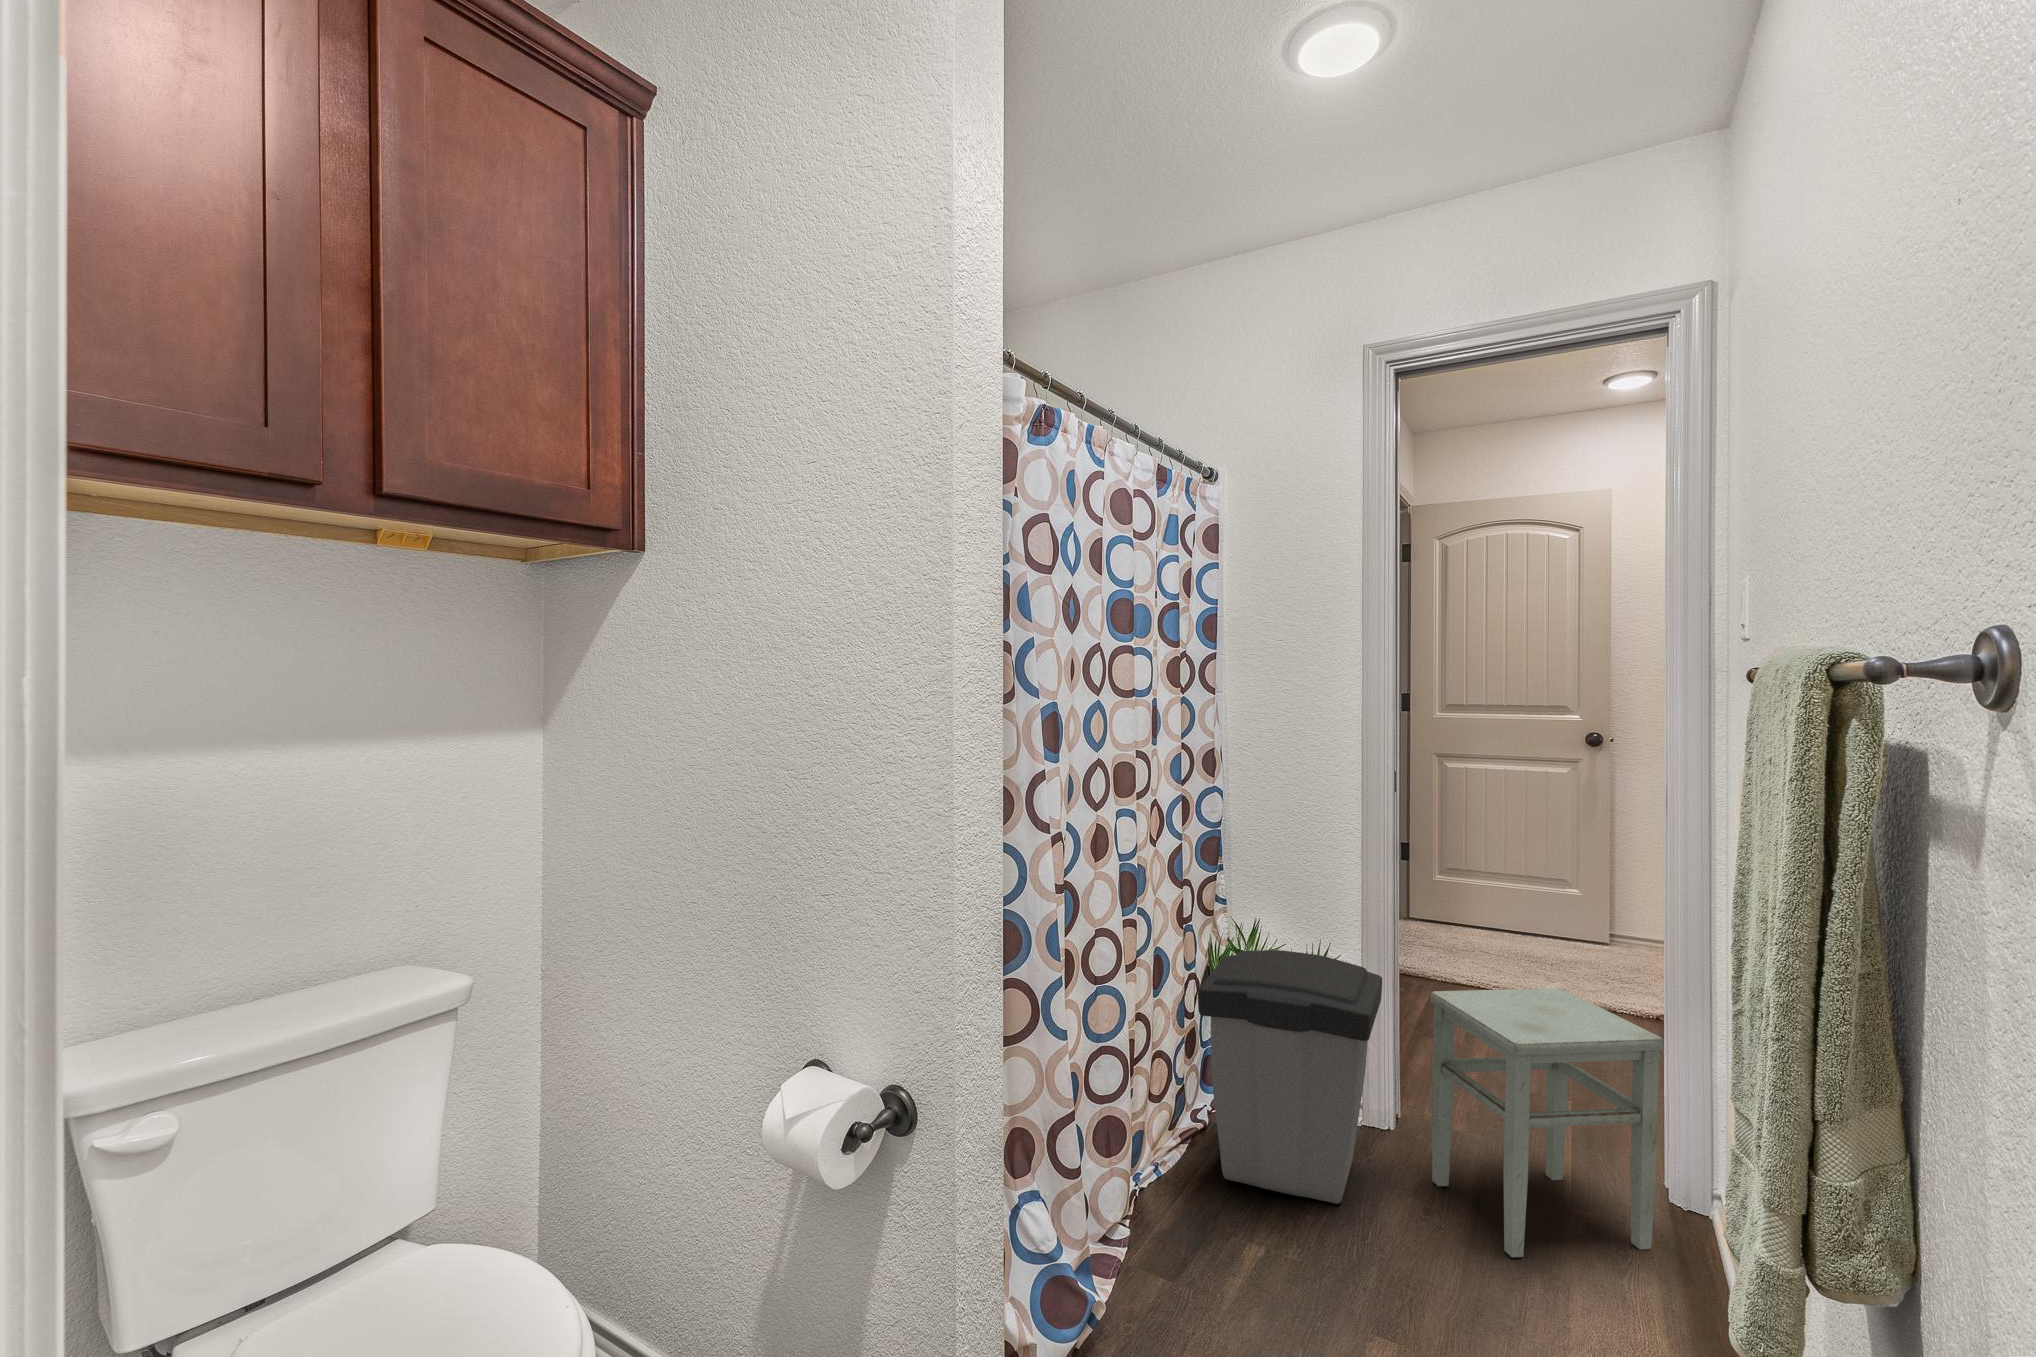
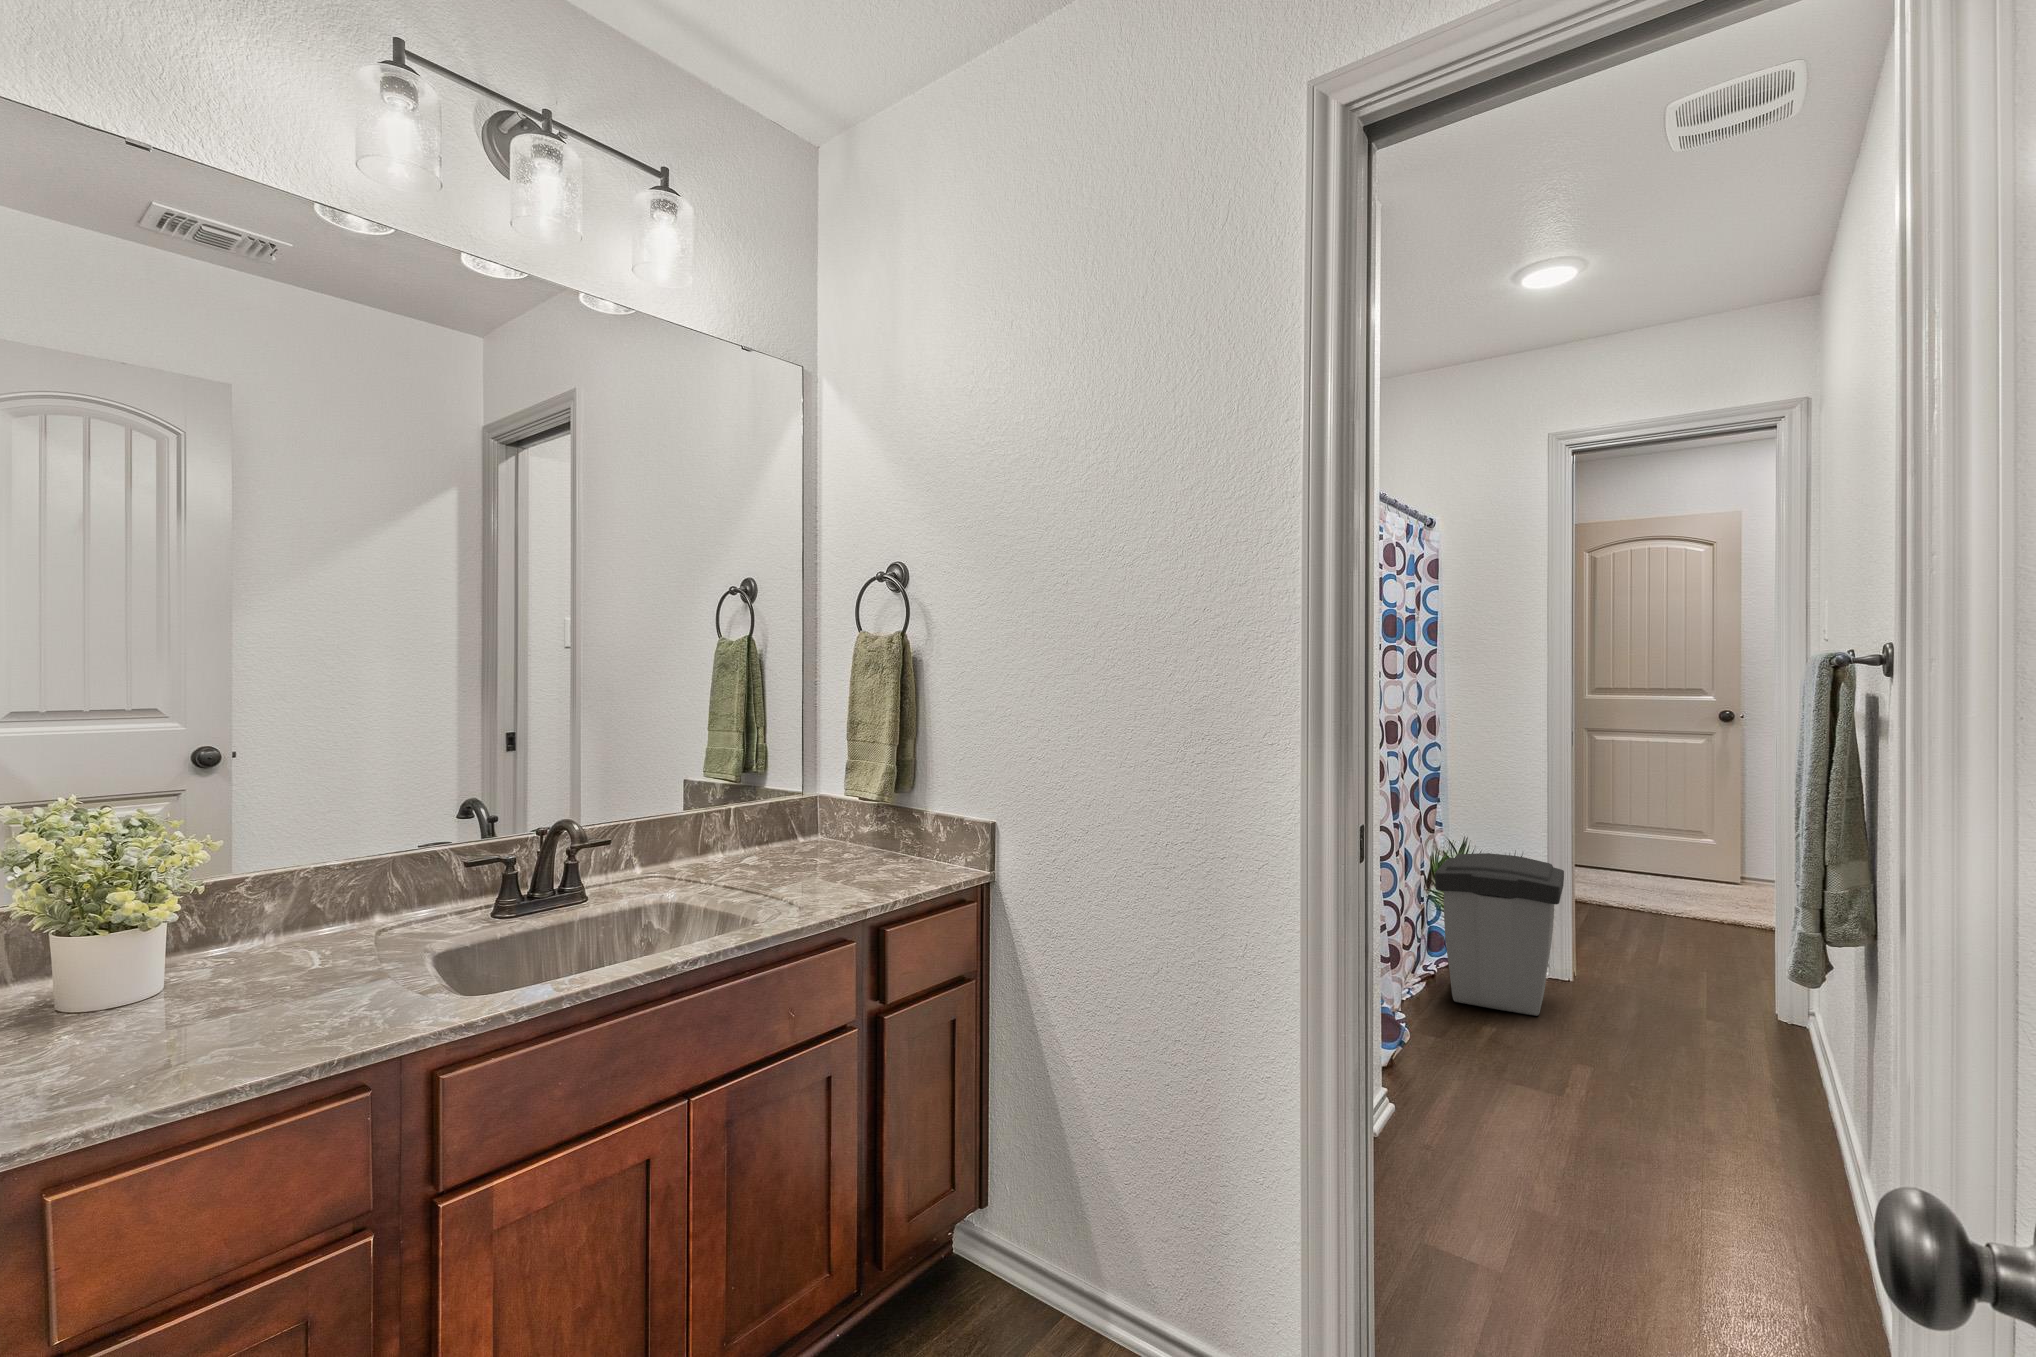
stool: present [1431,988,1663,1257] -> none [1601,878,1770,1044]

